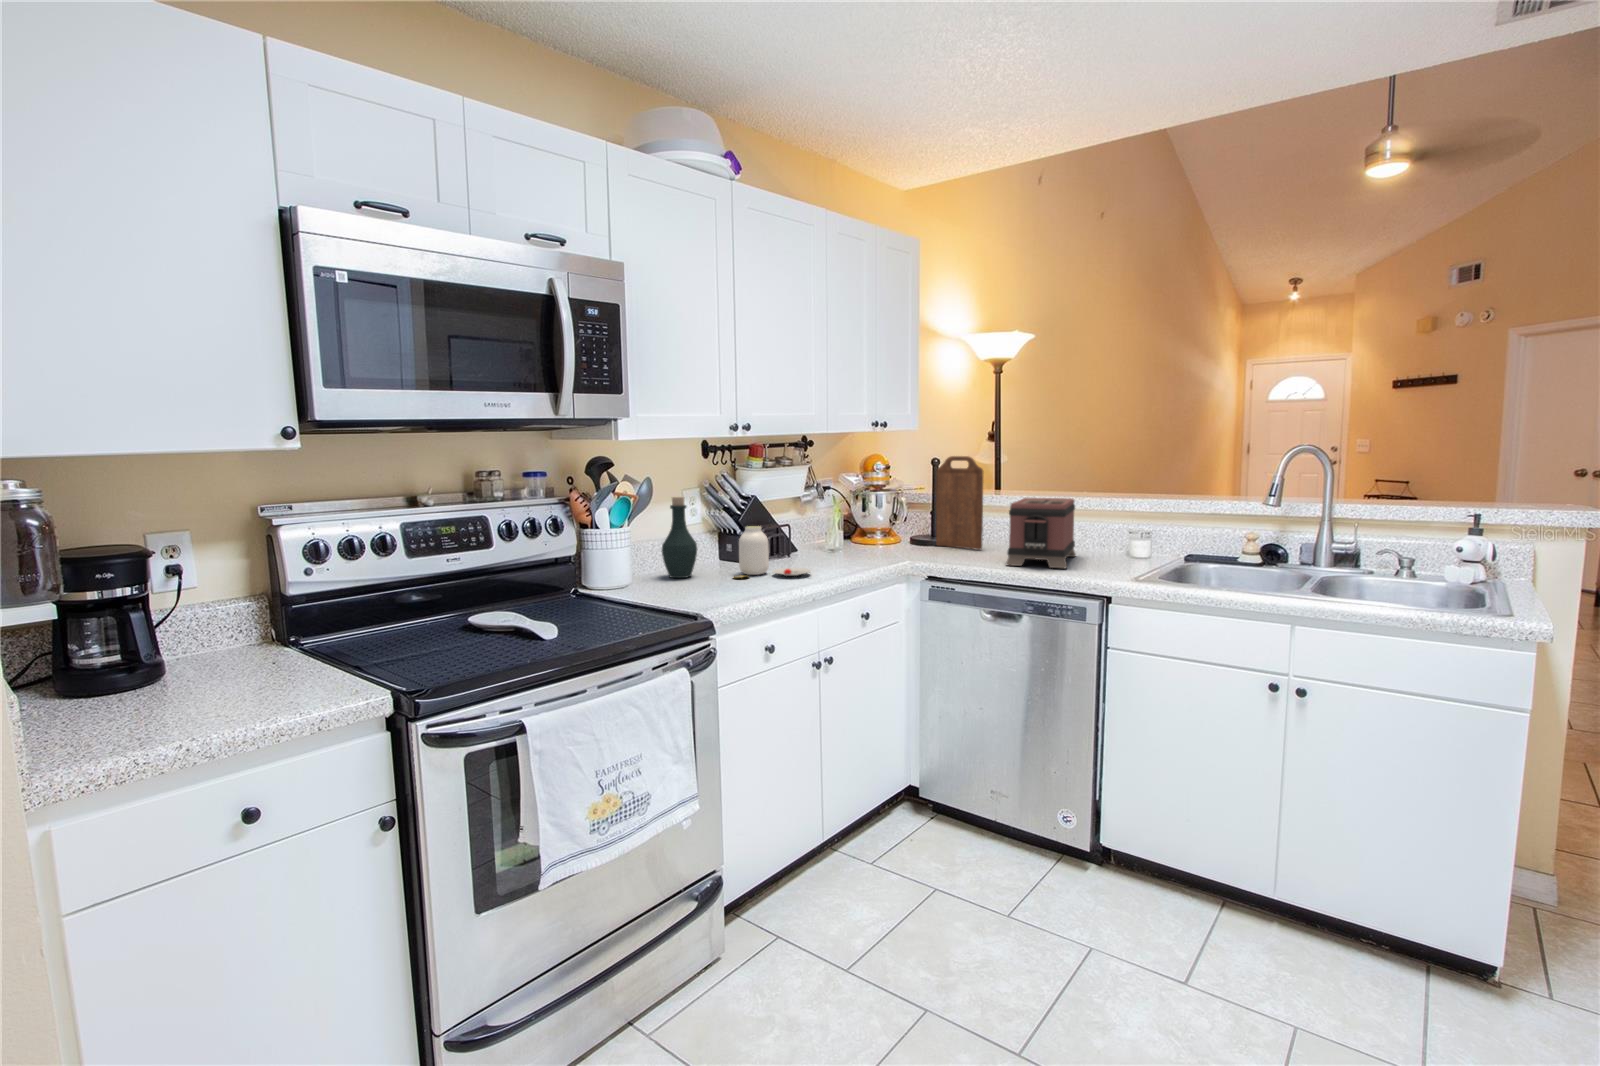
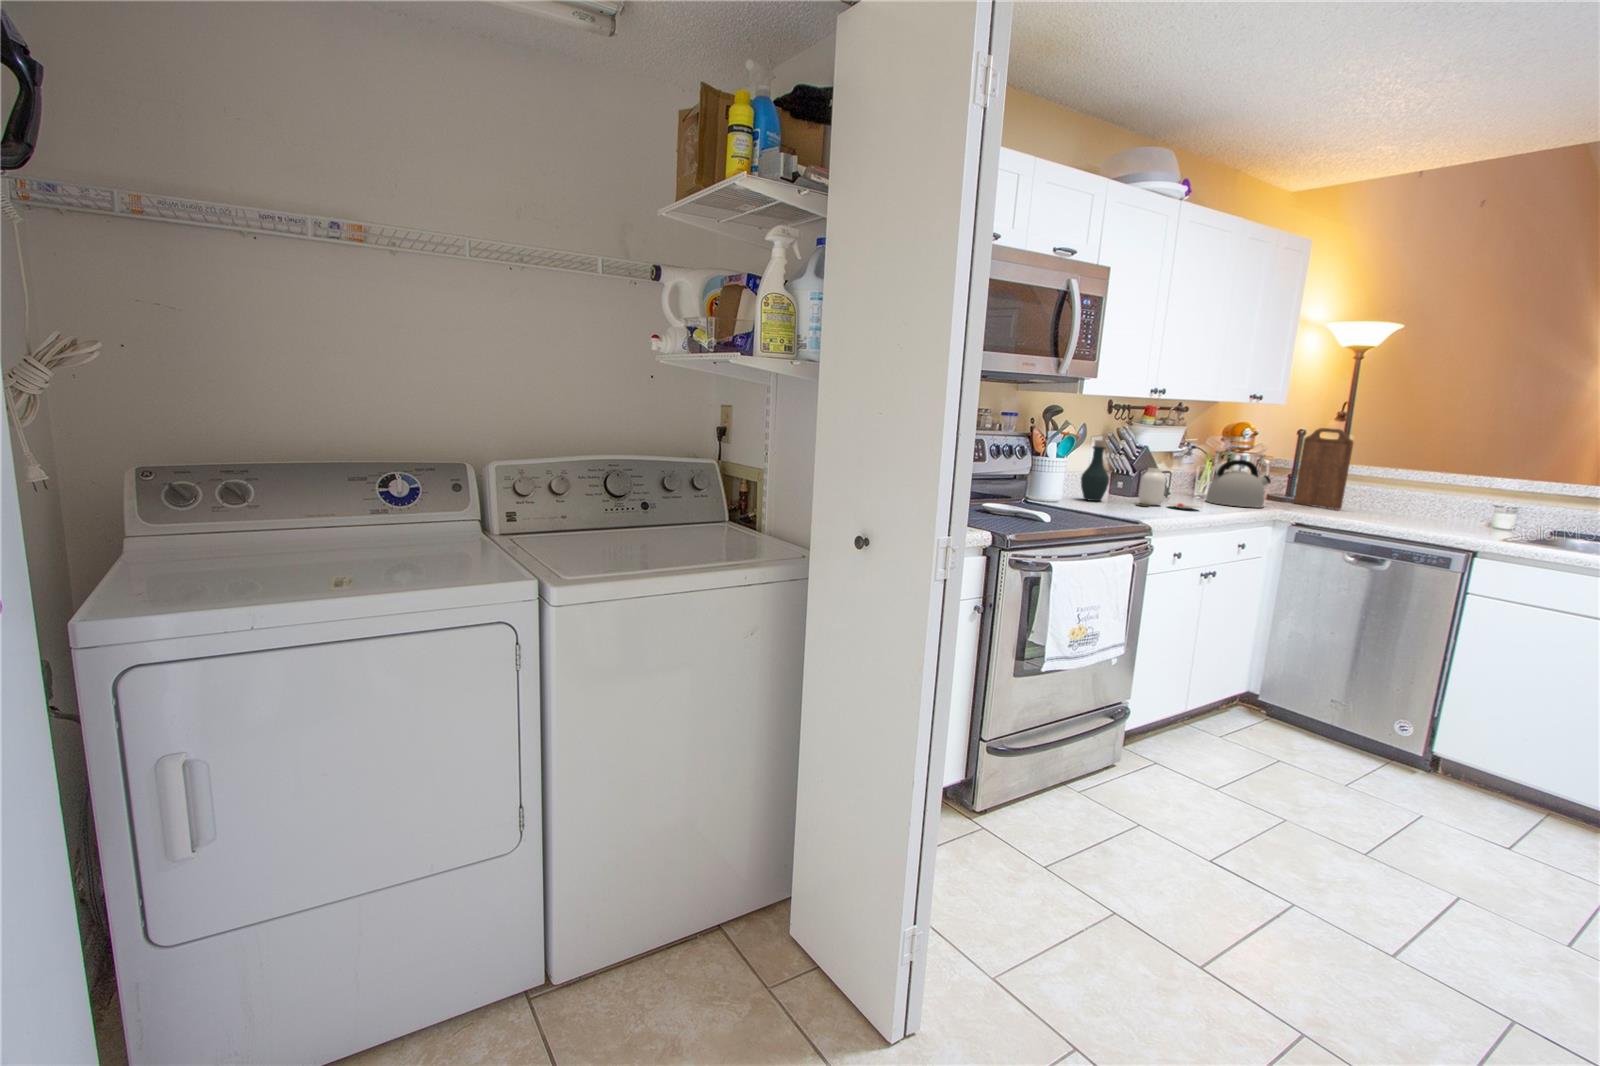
toaster: present [1006,498,1076,568] -> none [1371,469,1445,529]
kettle: none [833,503,902,561] -> present [1206,460,1271,507]

